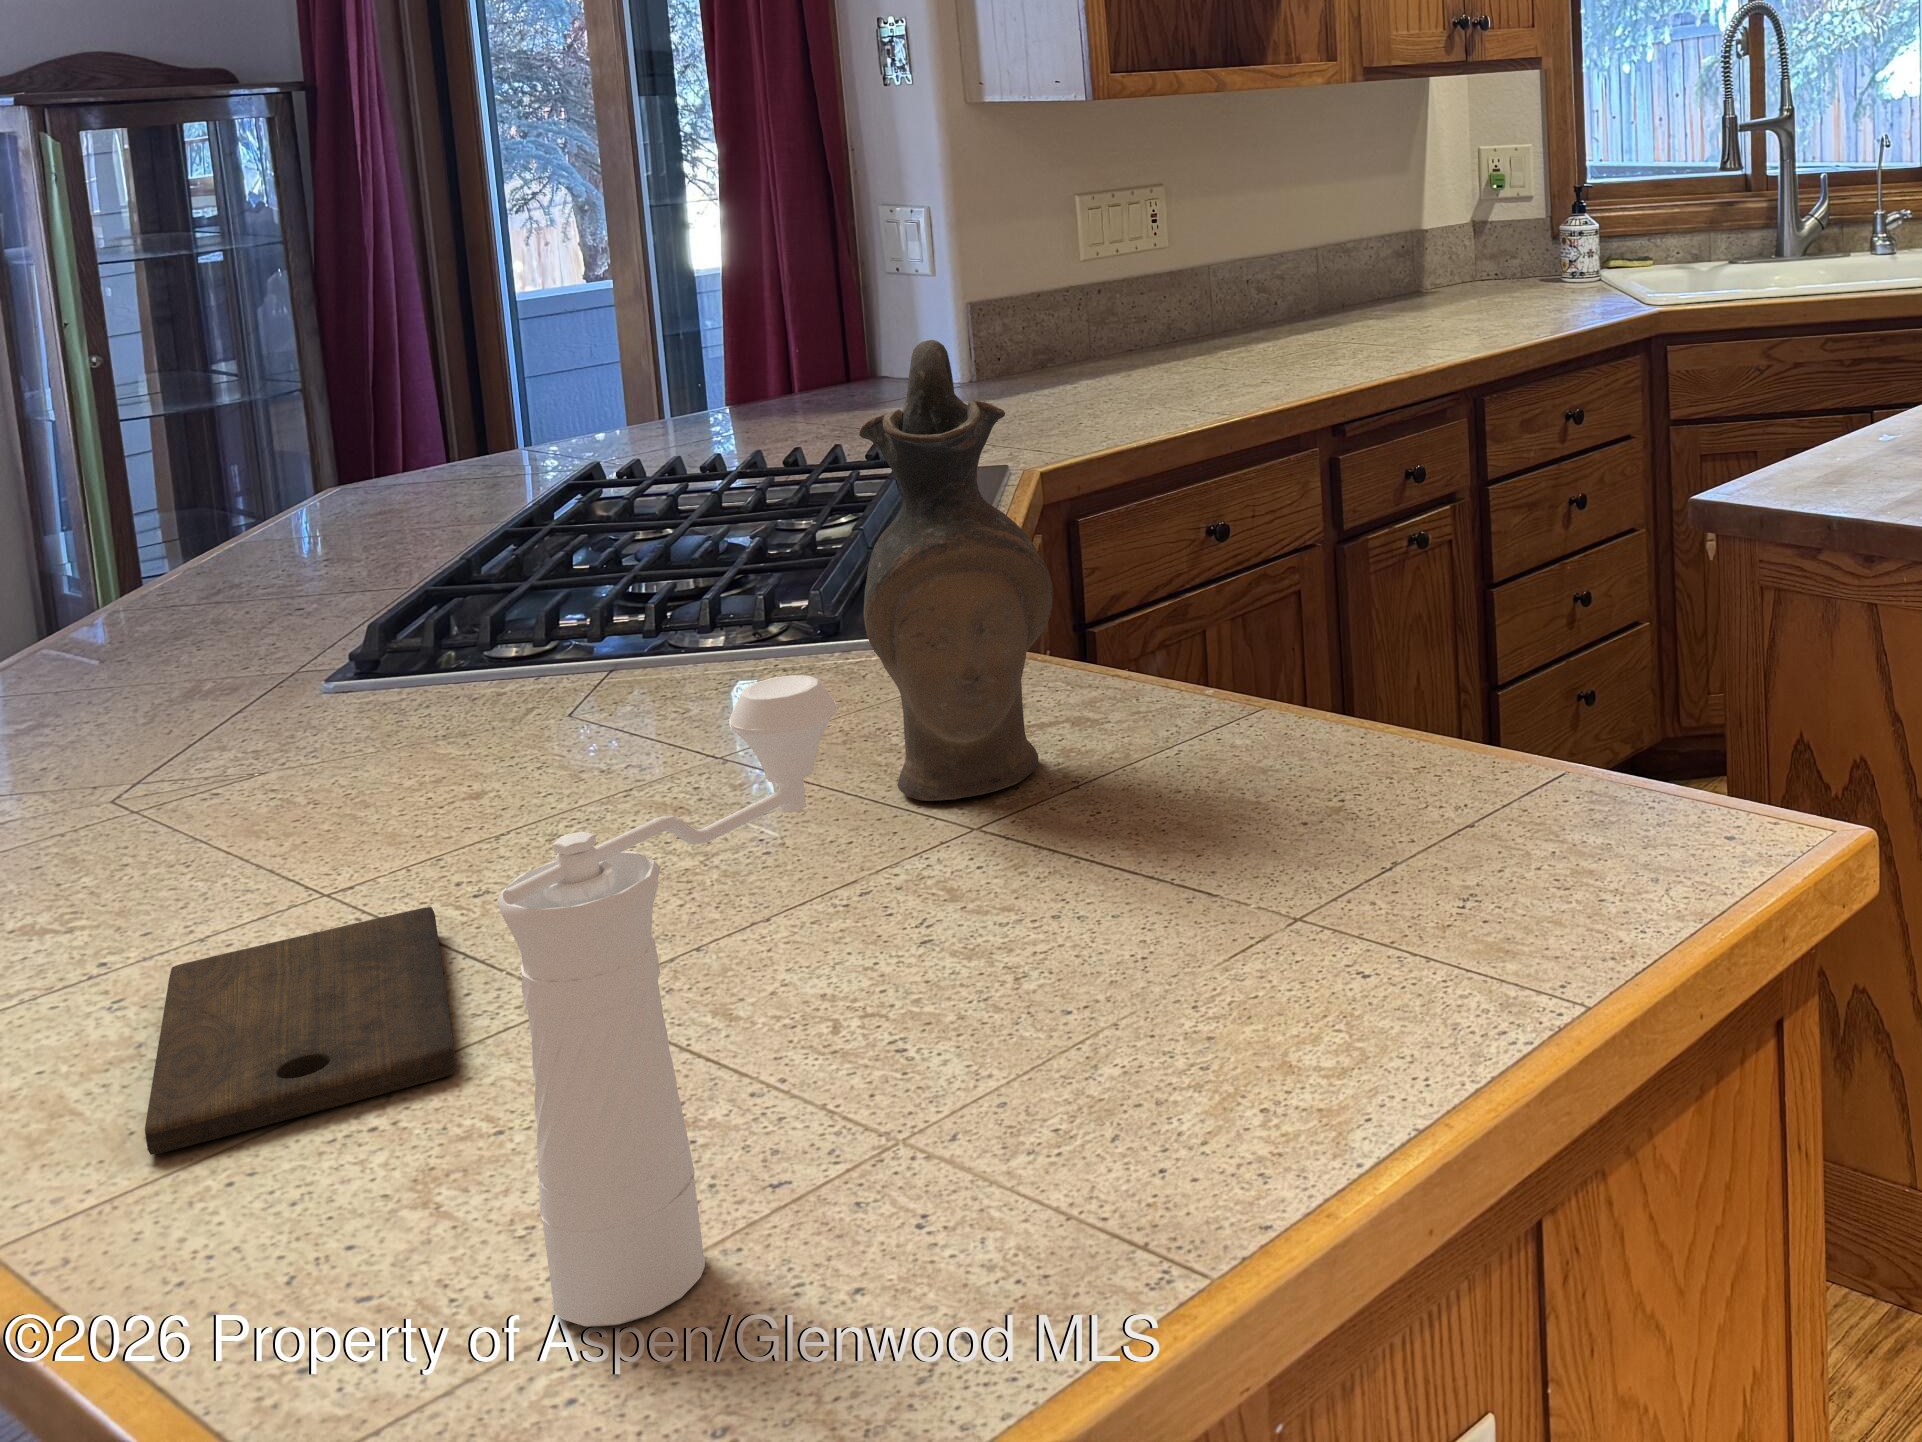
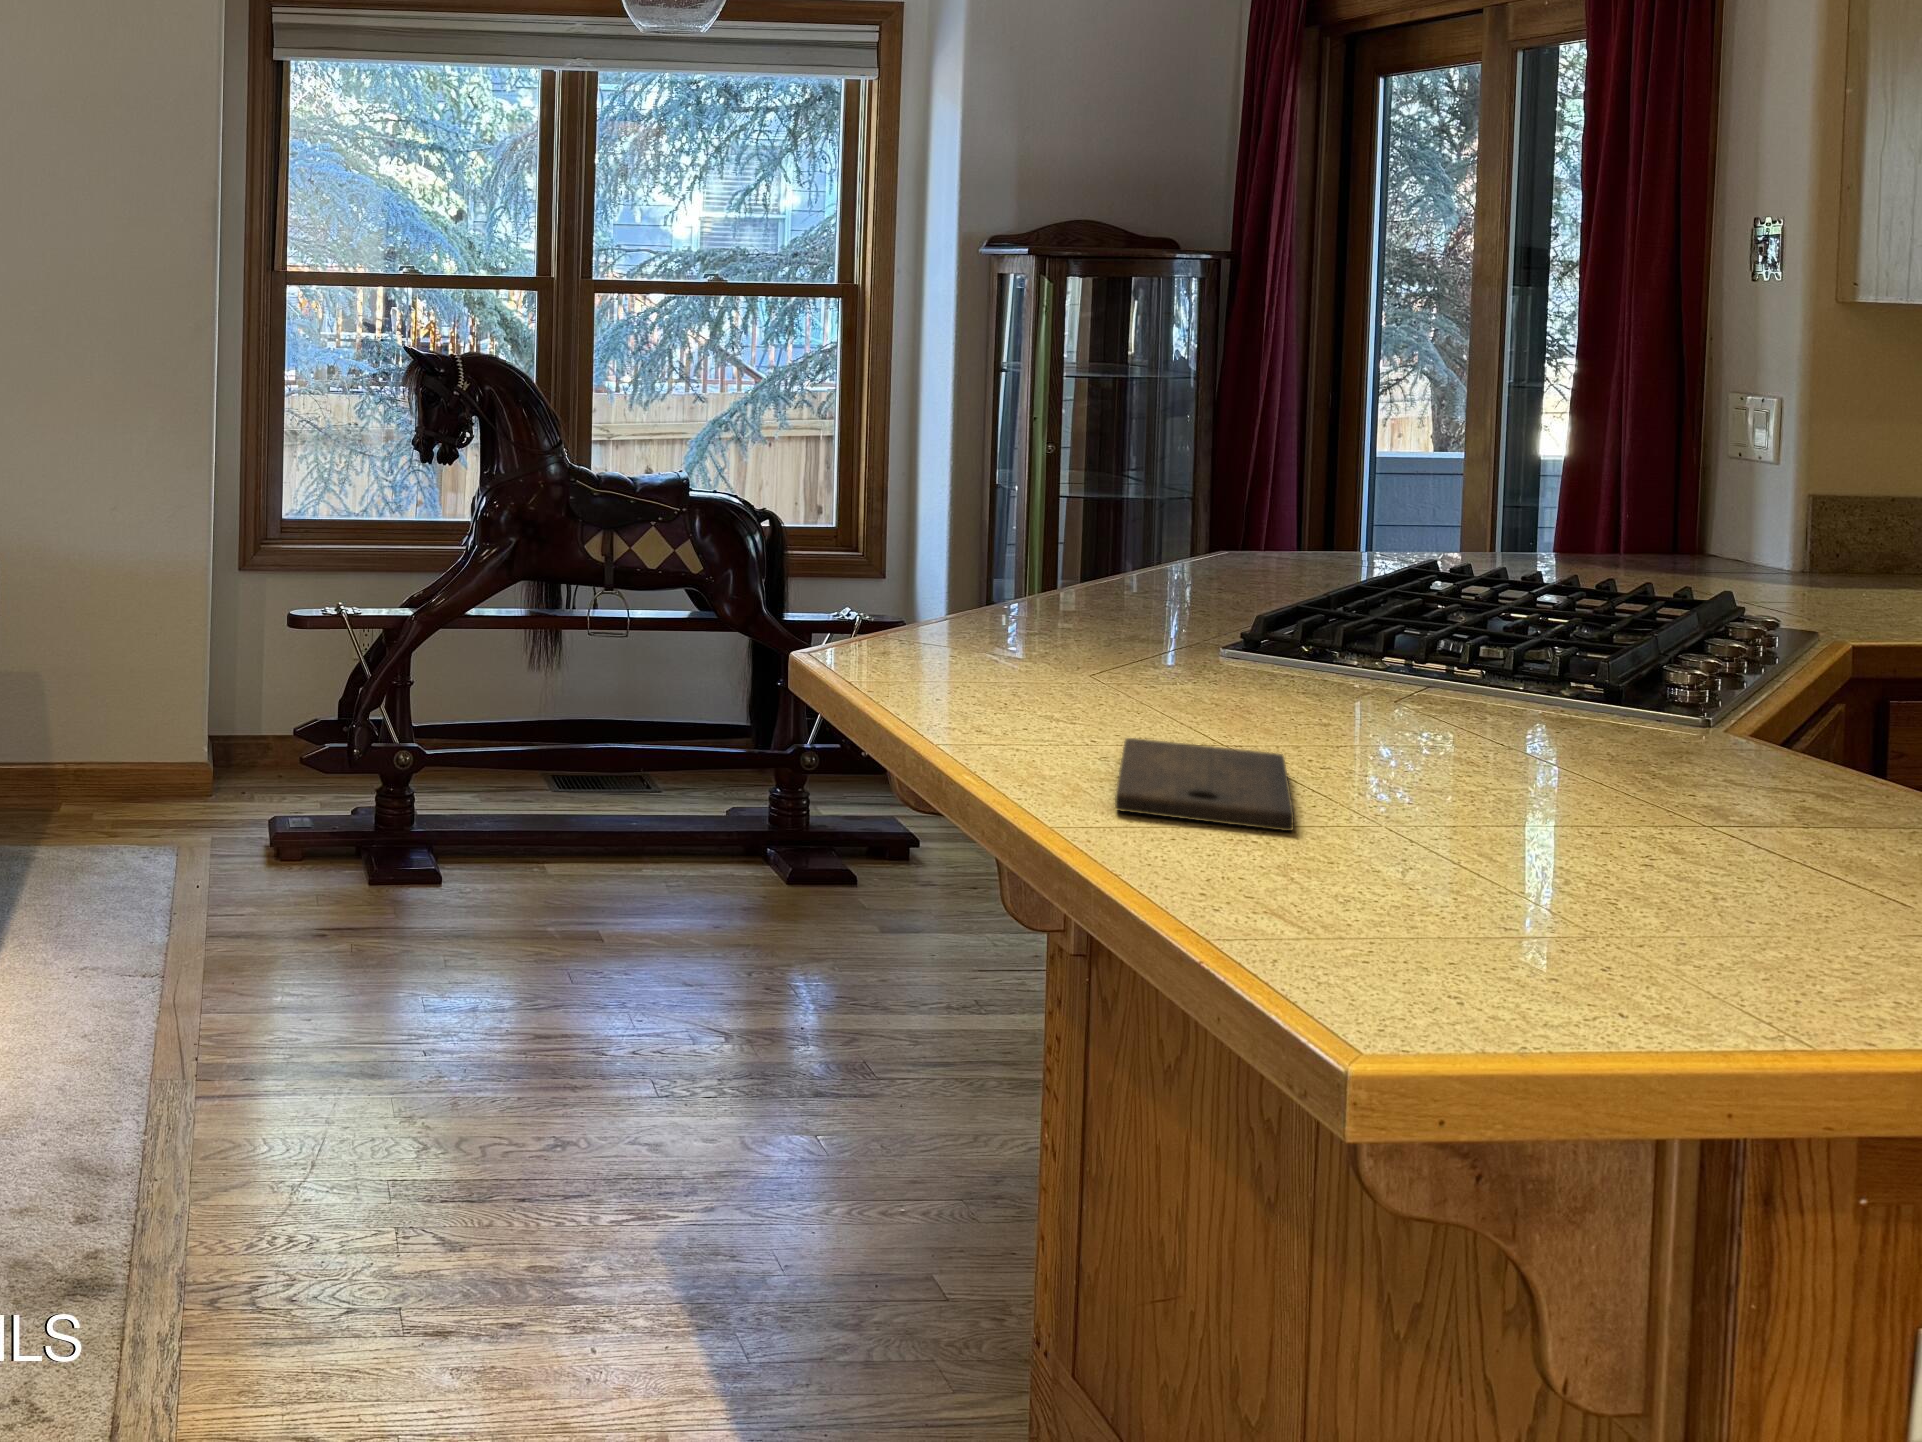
ceramic pitcher: present [859,340,1053,801] -> none [1638,445,1816,816]
pepper mill: present [497,675,837,1327] -> none [1347,598,1598,953]

